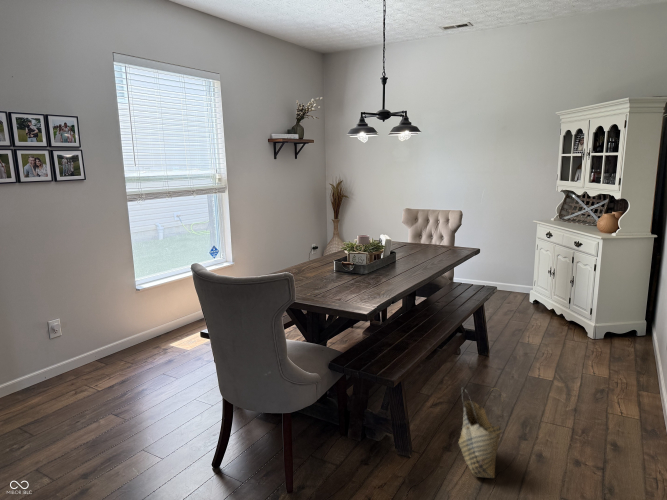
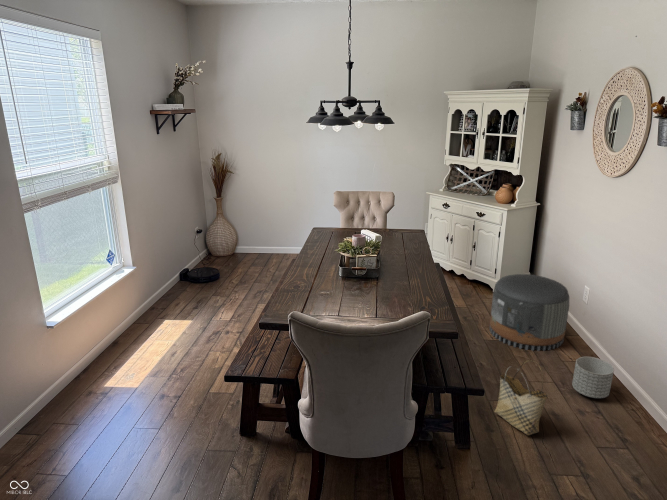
pouf: none [539,309,642,406] -> present [490,274,569,351]
planter: none [587,411,643,470] -> present [572,357,614,398]

